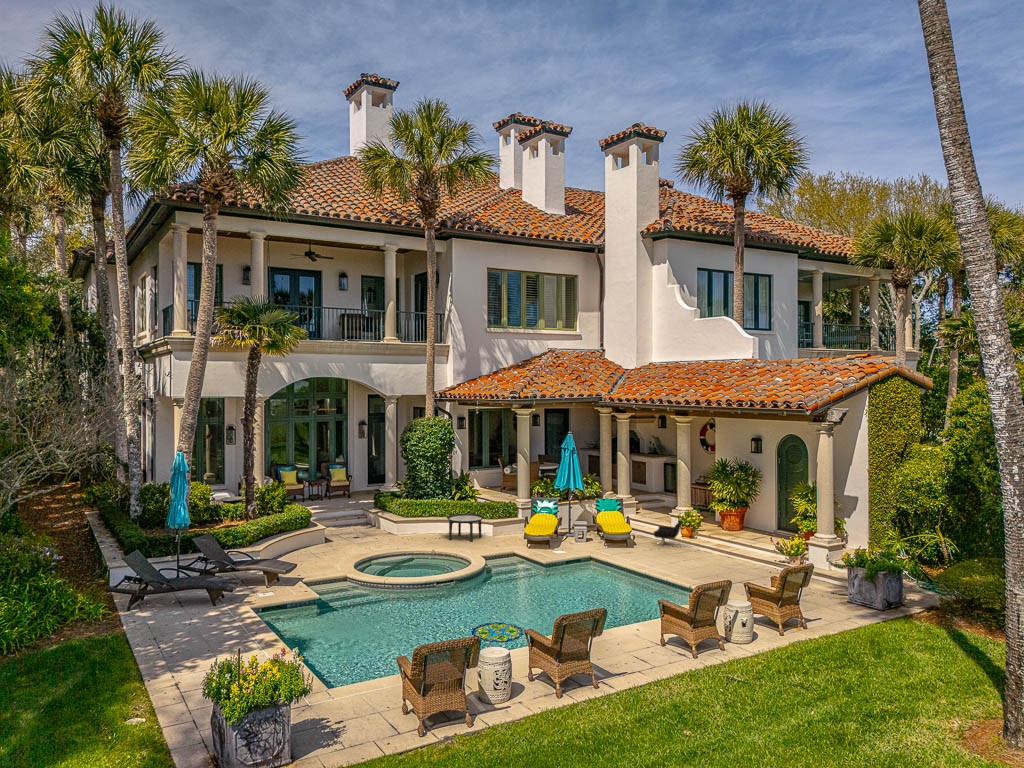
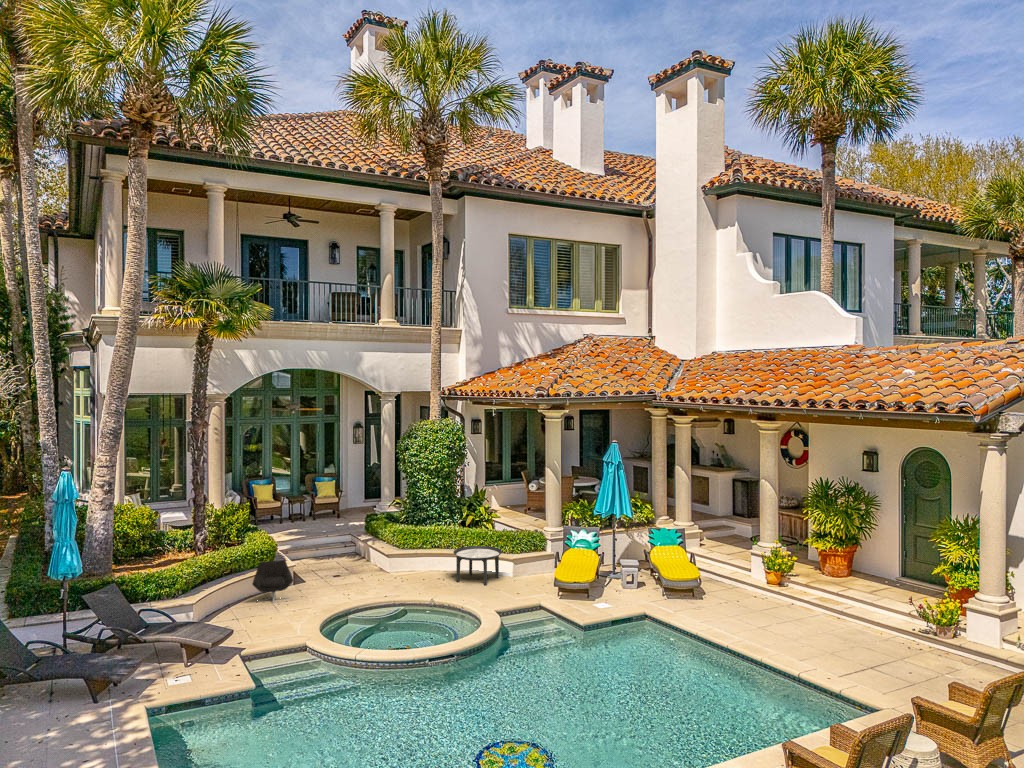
lounge chair: present [654,521,682,546] -> present [252,560,293,604]

